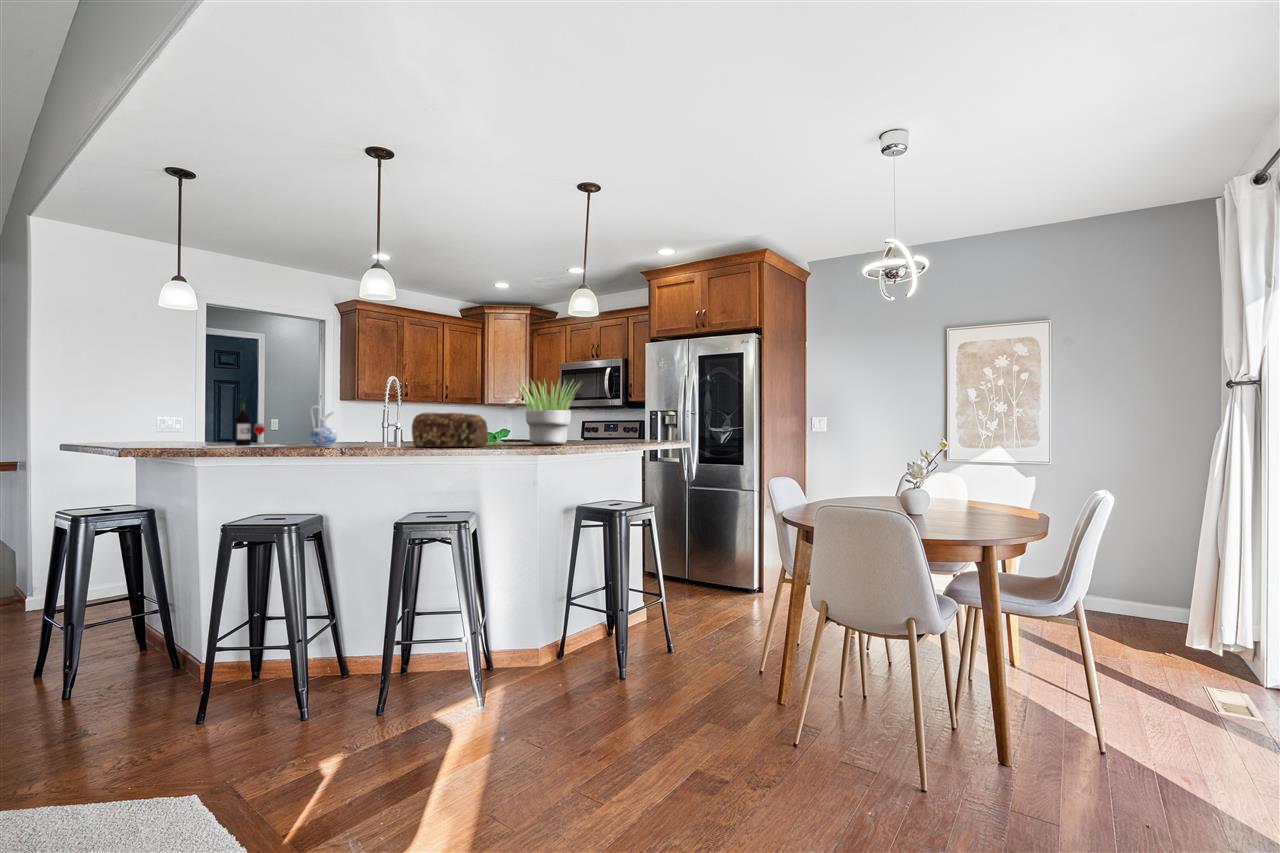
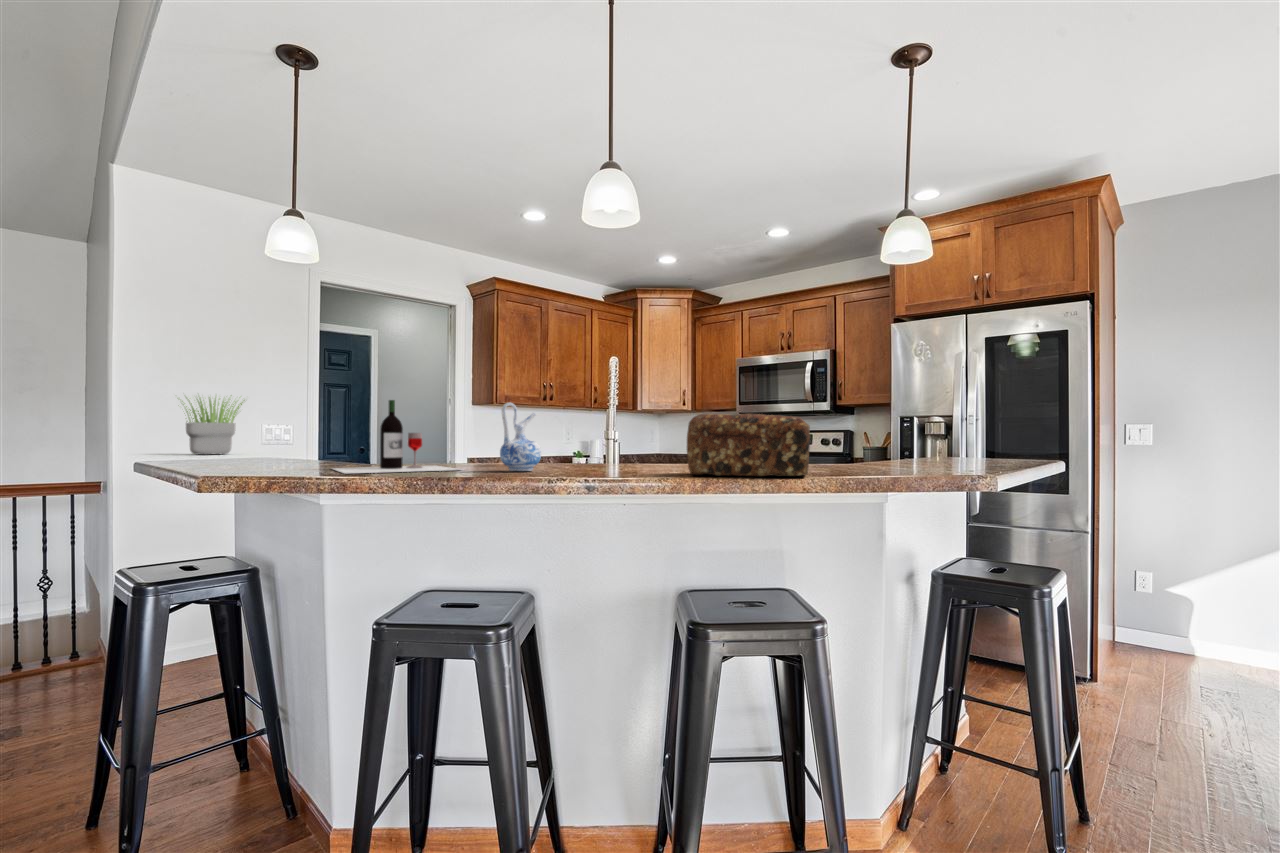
potted plant: present [519,379,580,445] -> present [182,395,245,455]

